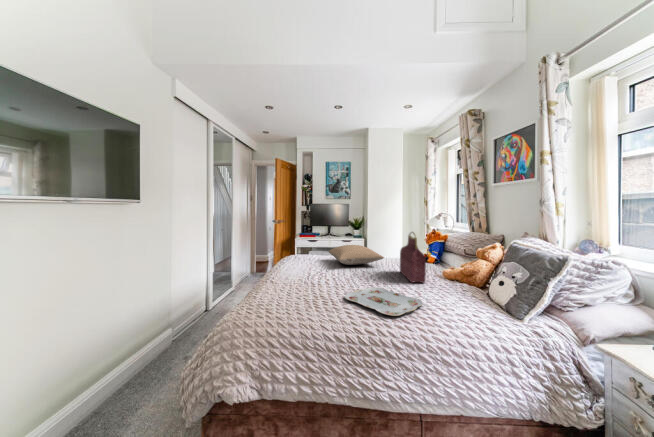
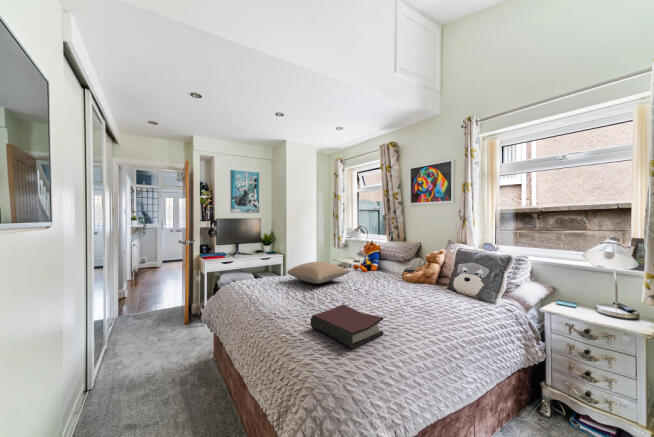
handbag: present [400,232,426,283] -> none [369,244,405,291]
hardback book: none [276,279,321,310] -> present [311,304,383,349]
serving tray: present [345,287,423,316] -> none [377,301,448,323]

